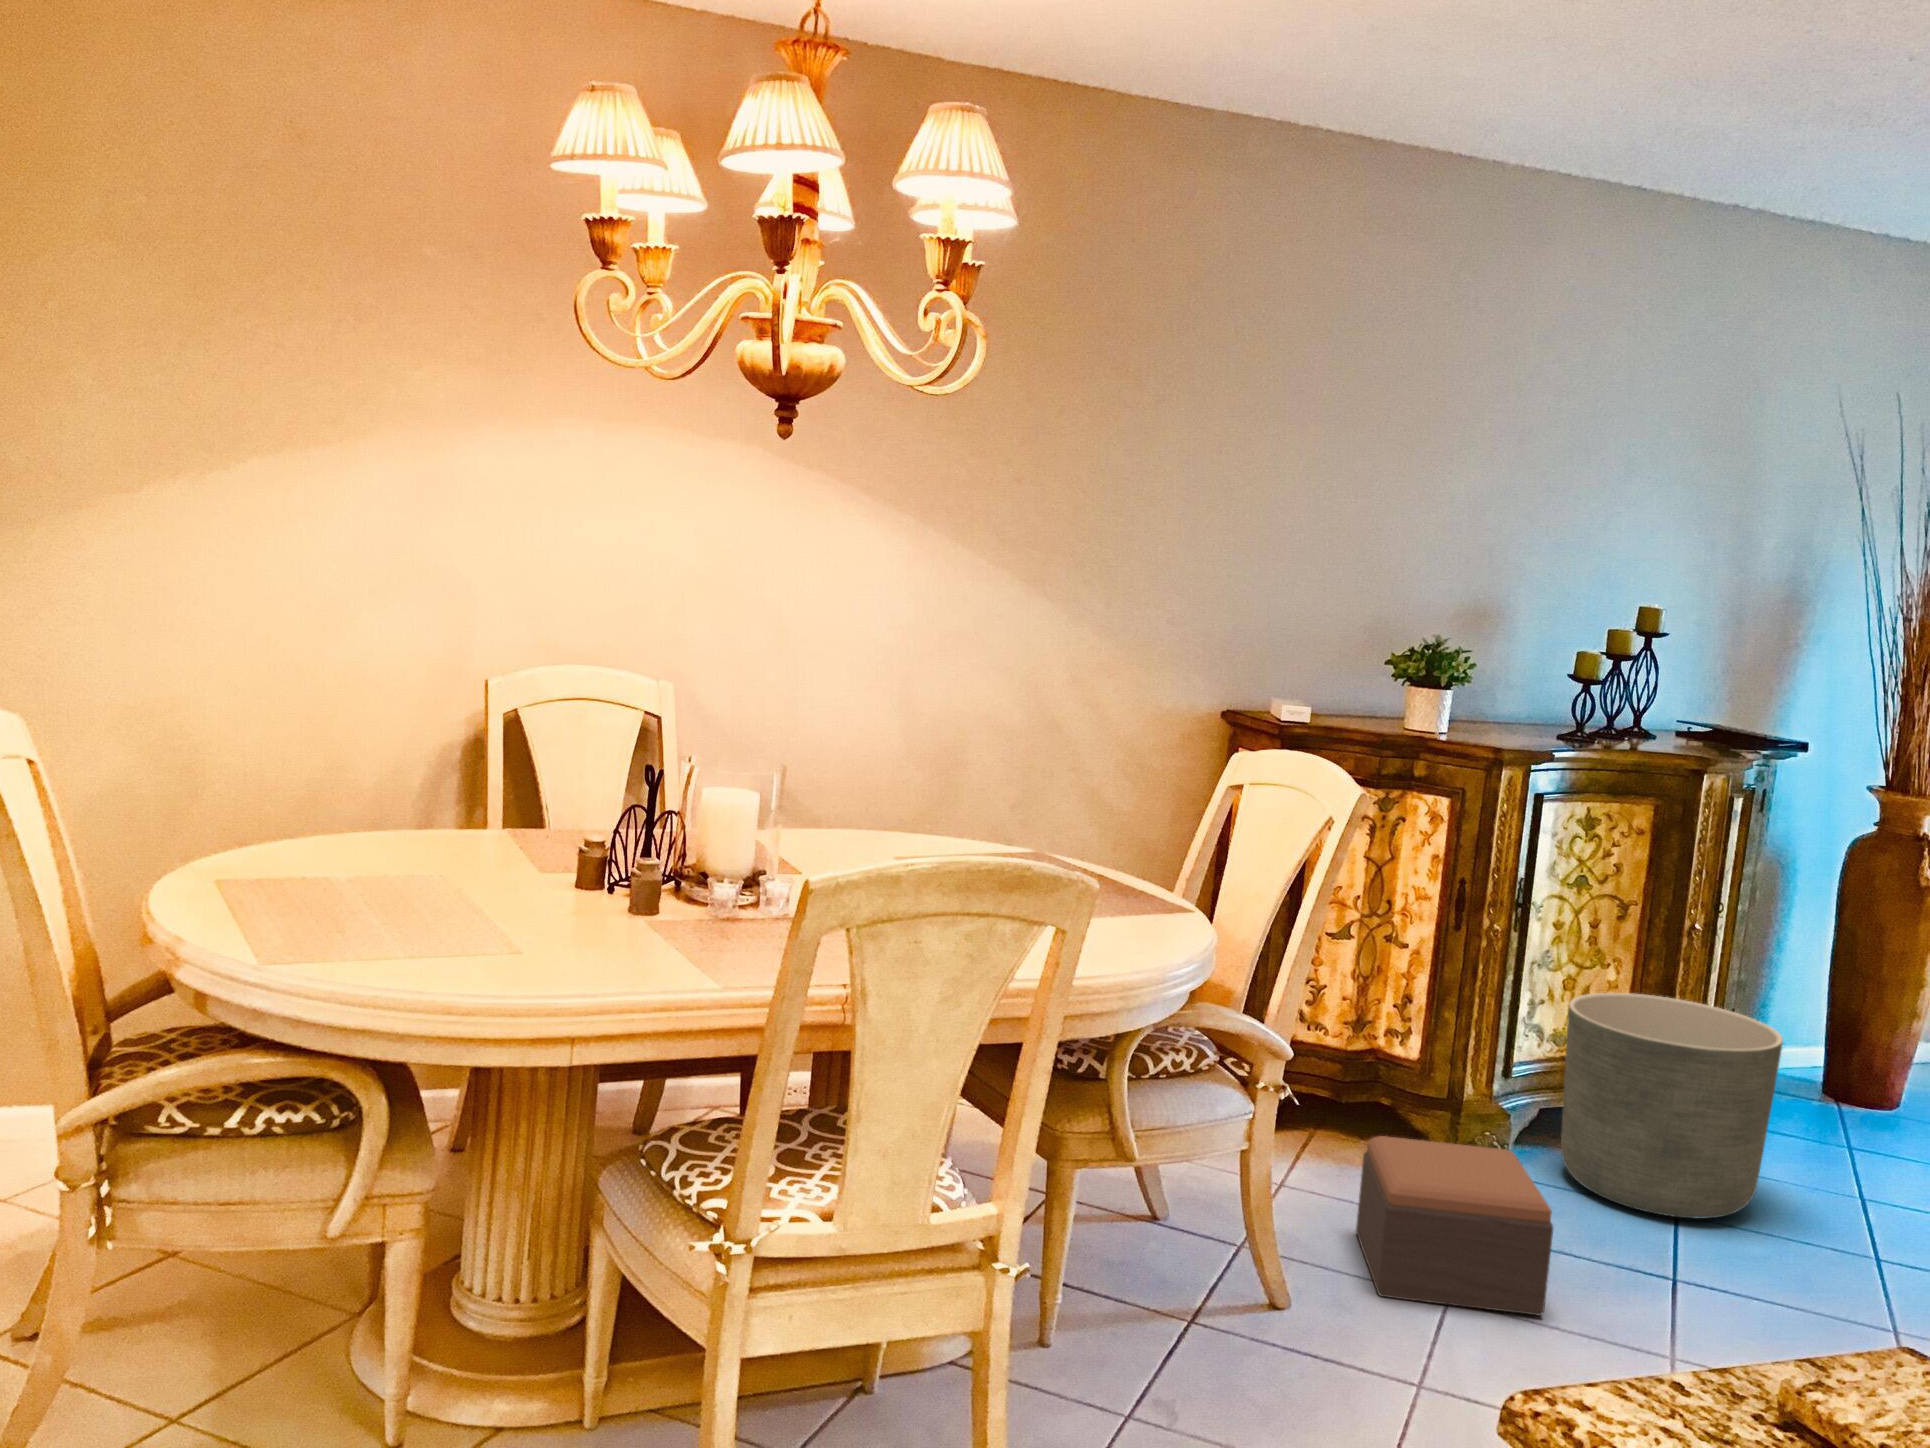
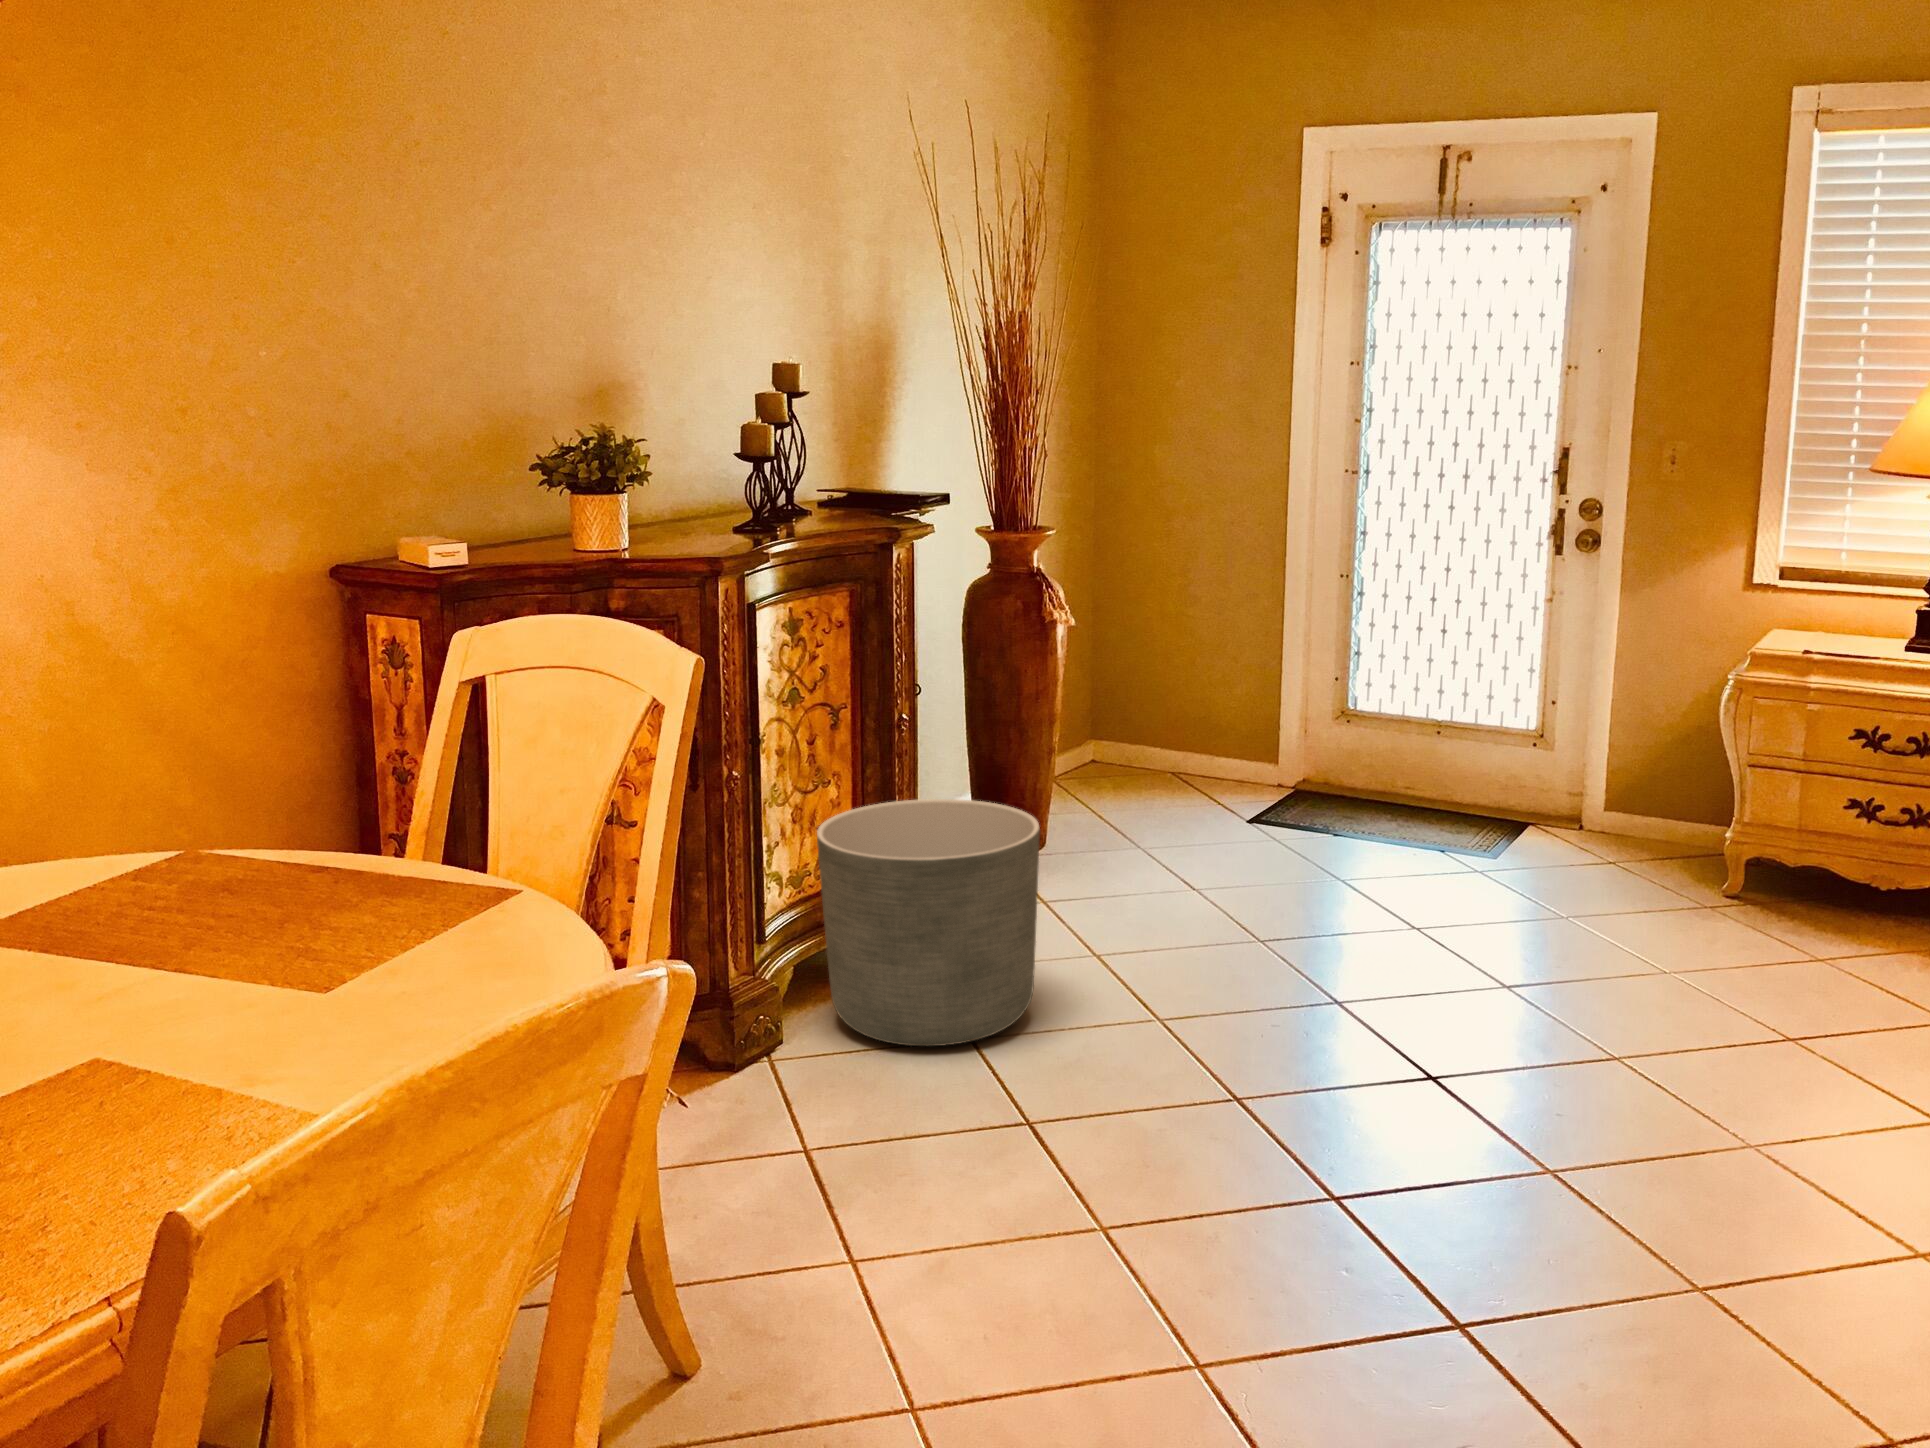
footstool: present [1356,1136,1553,1315] -> none [710,1044,980,1292]

